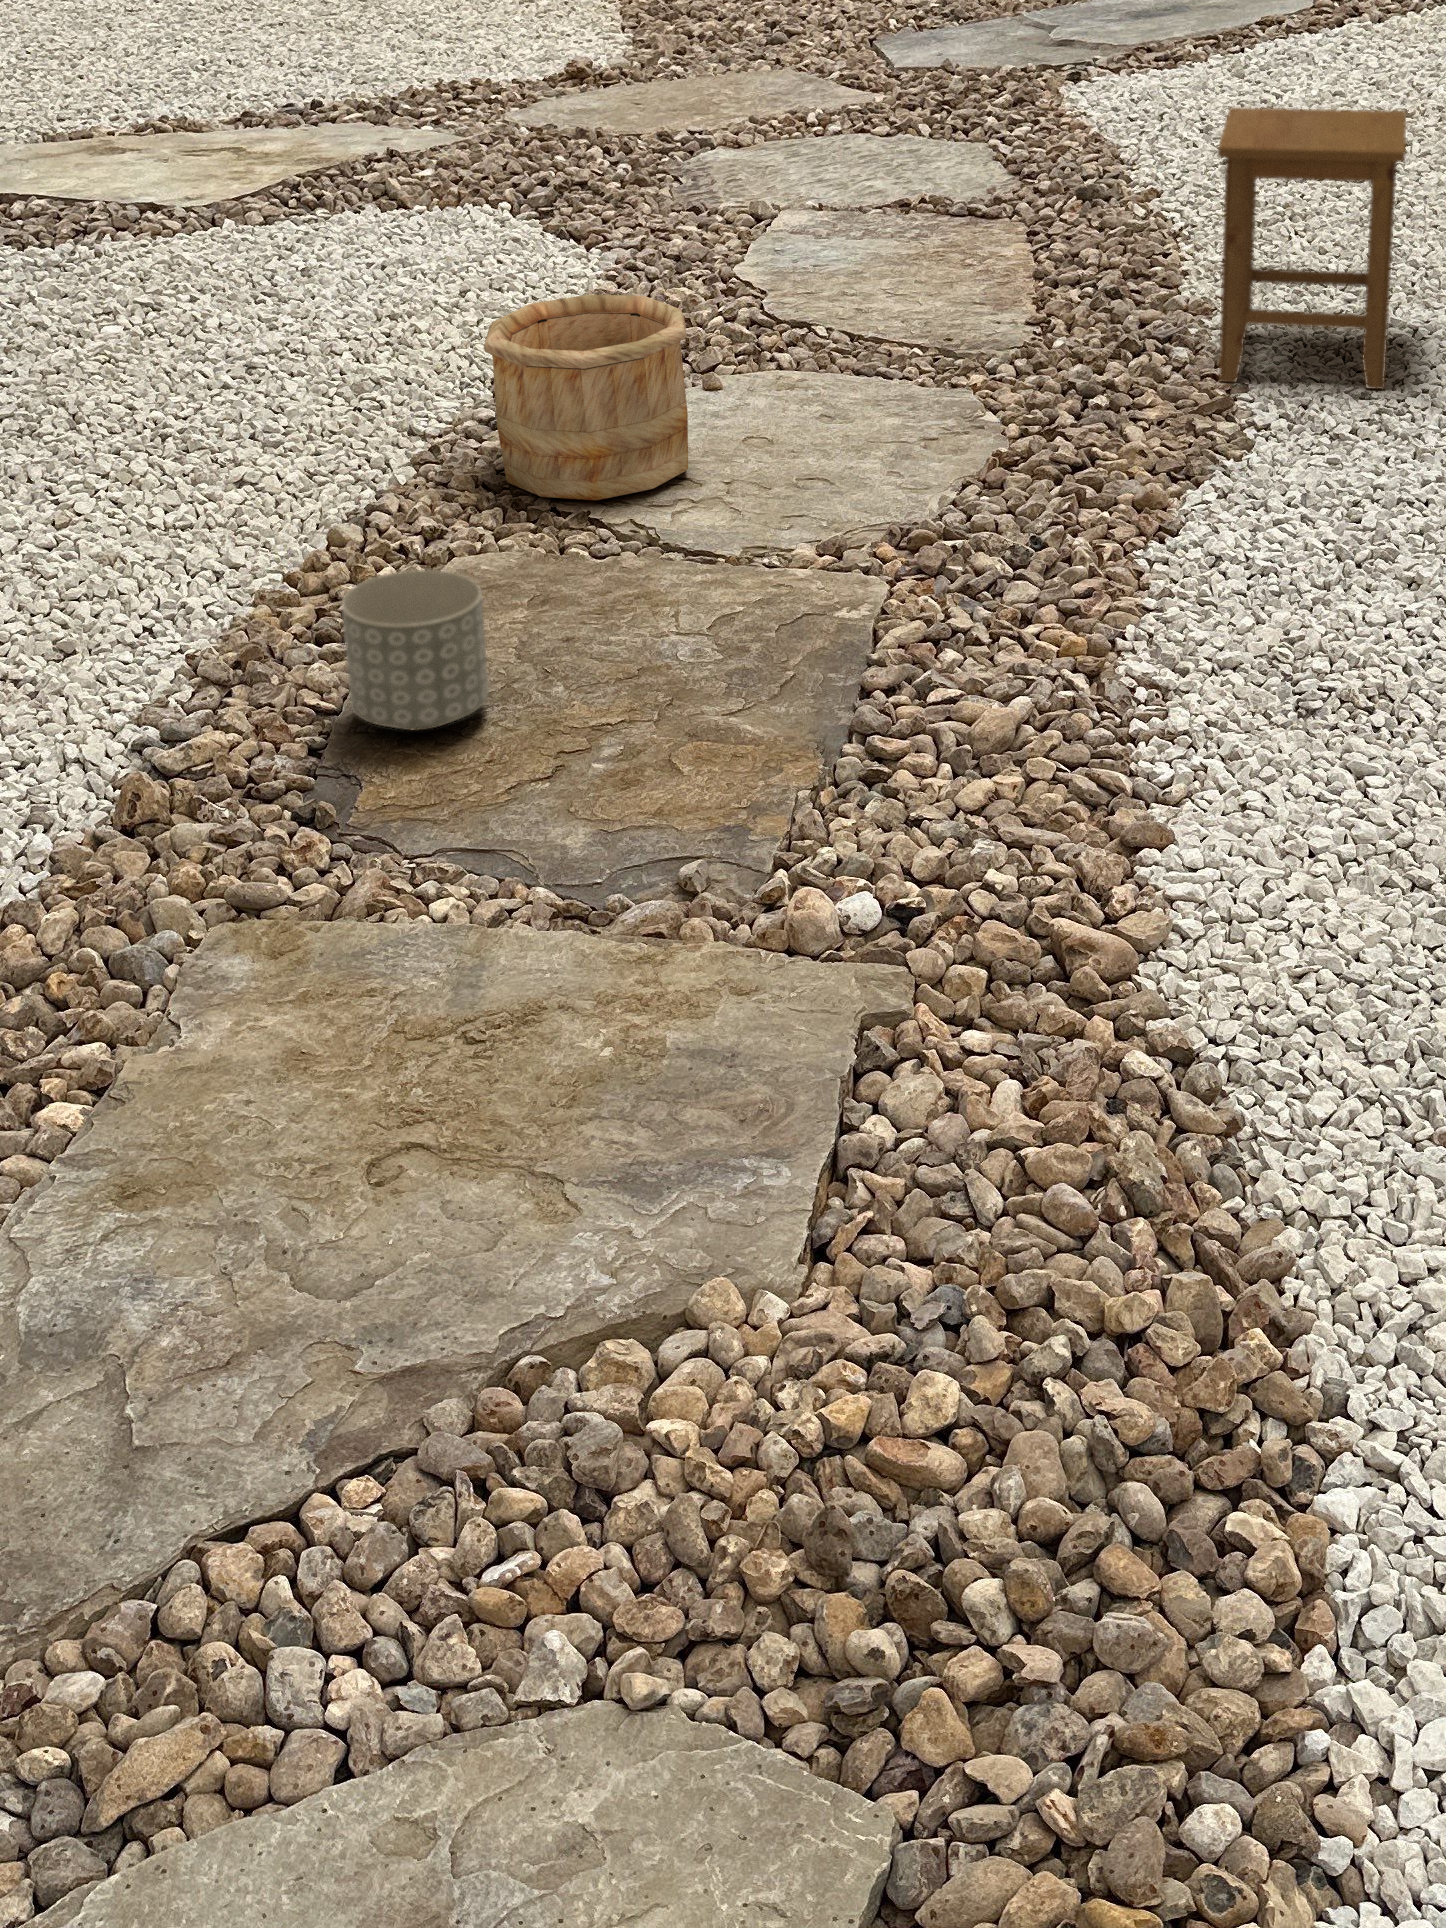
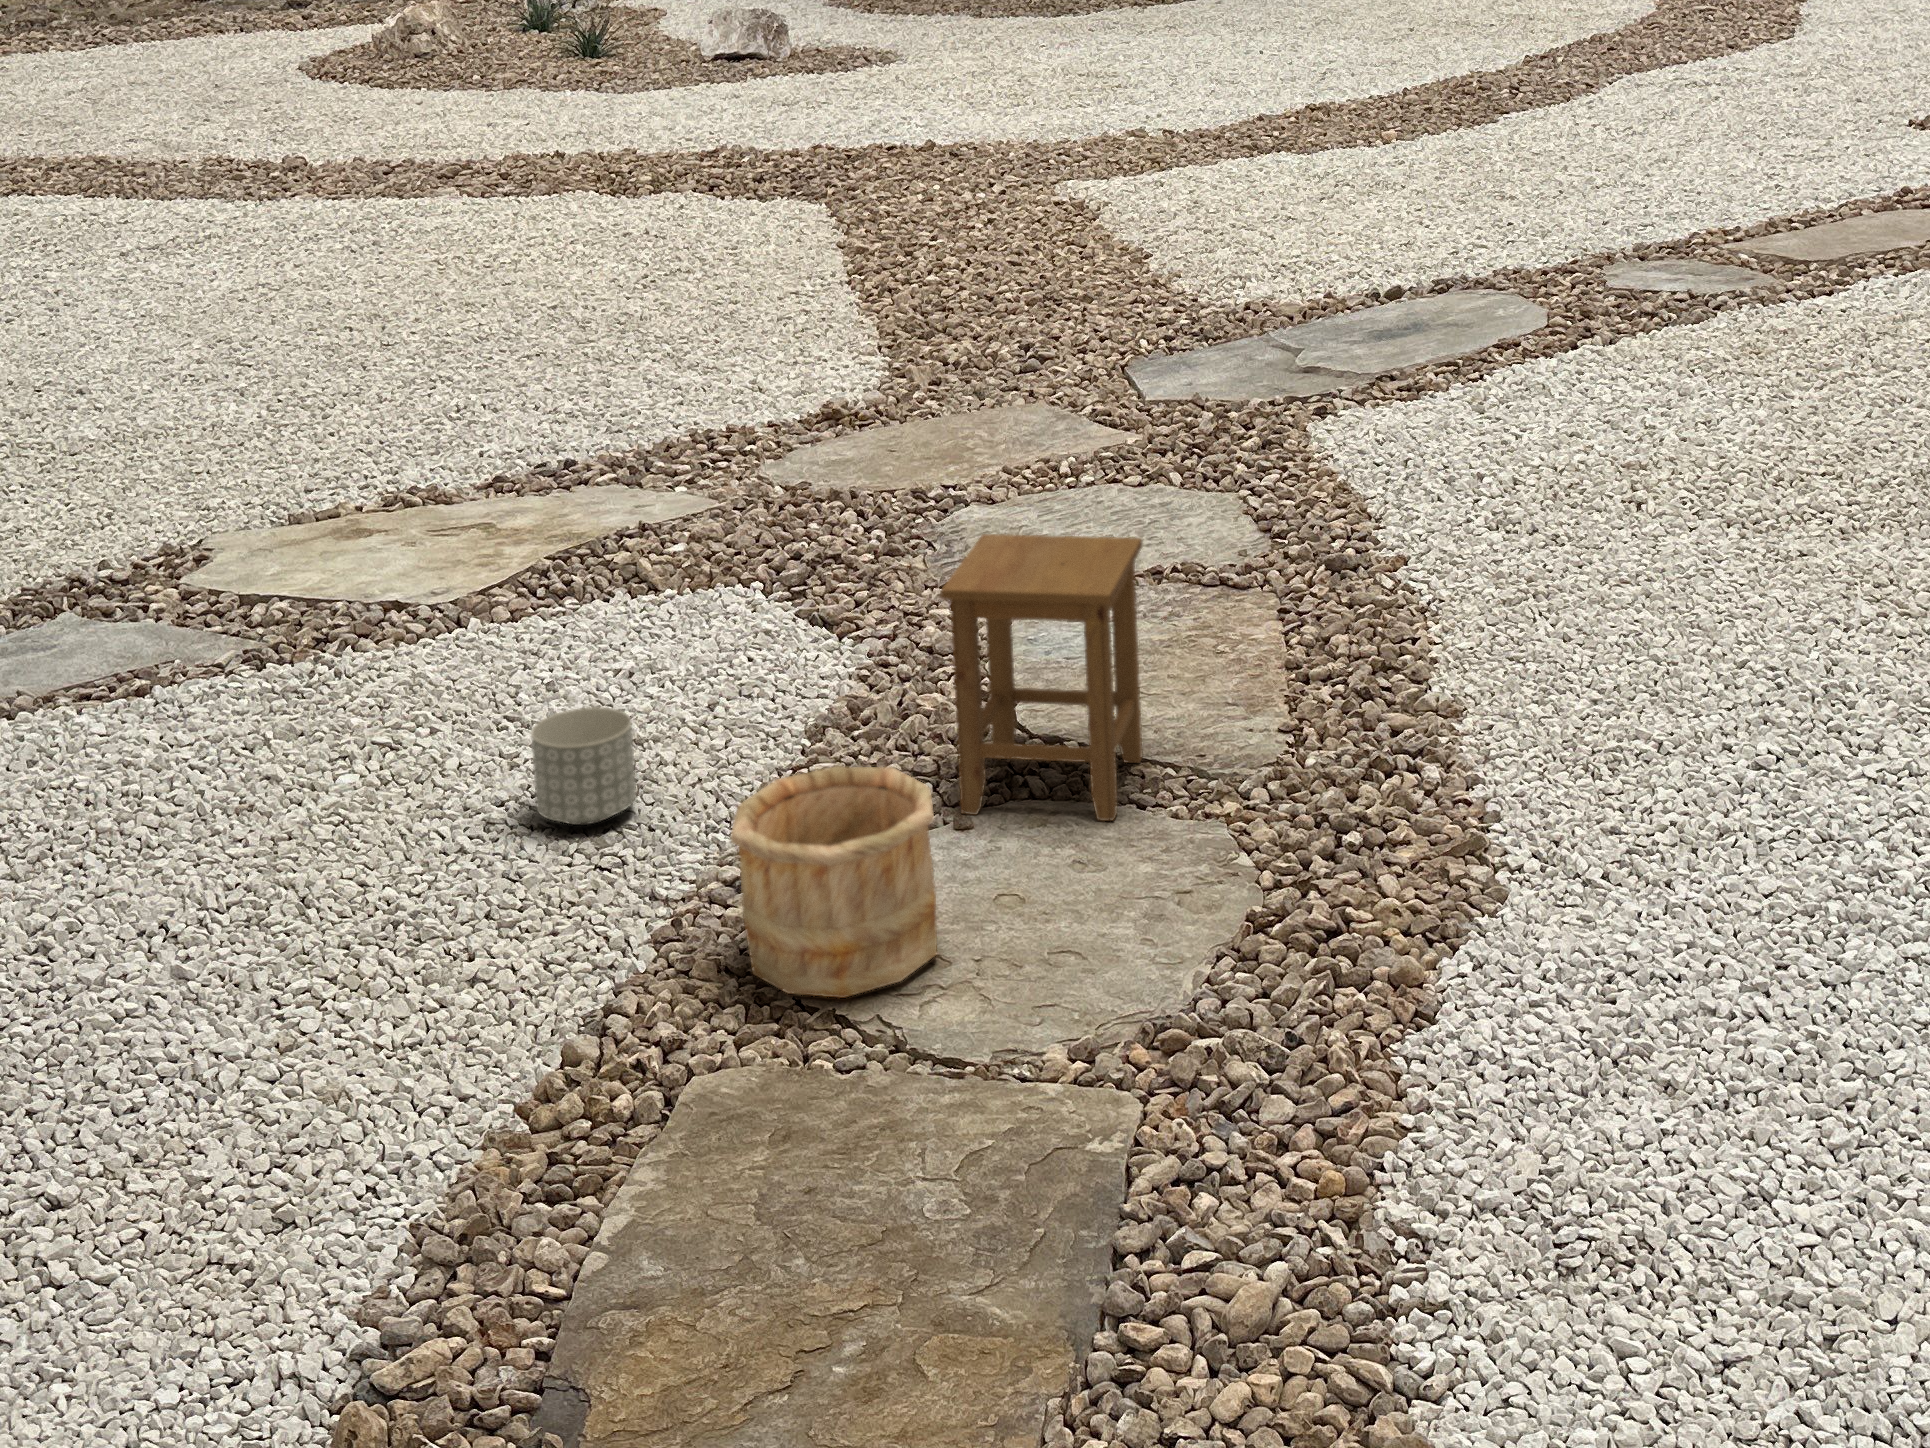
stool: present [1217,107,1406,389] -> present [940,534,1143,821]
planter: present [342,570,489,731] -> present [531,707,636,825]

